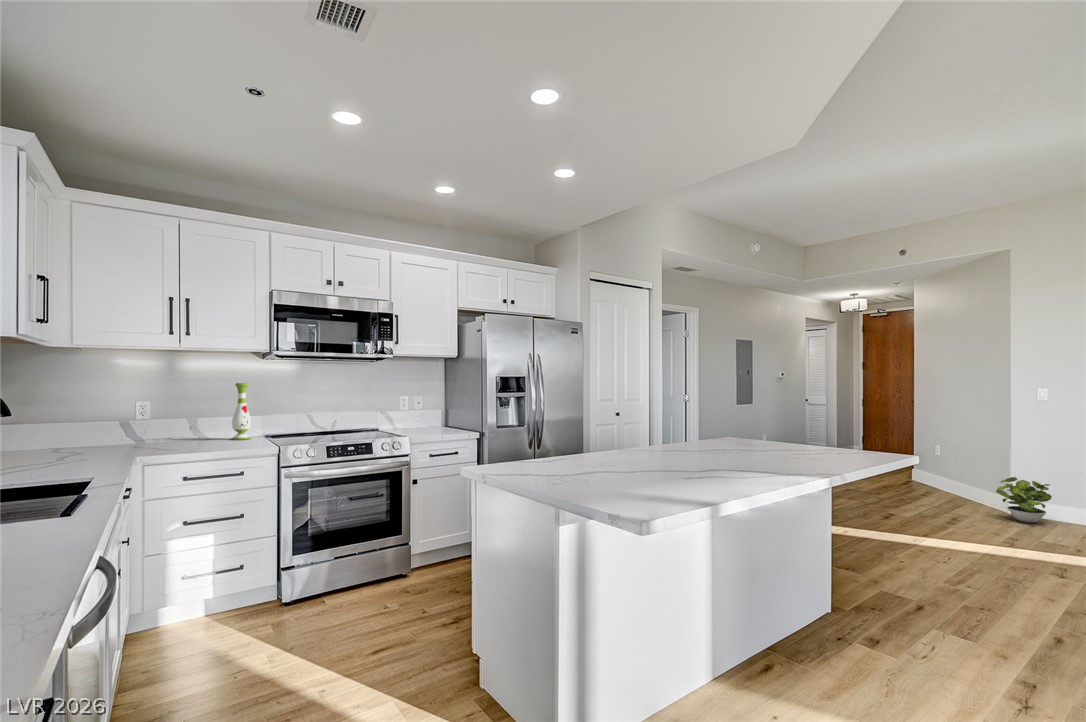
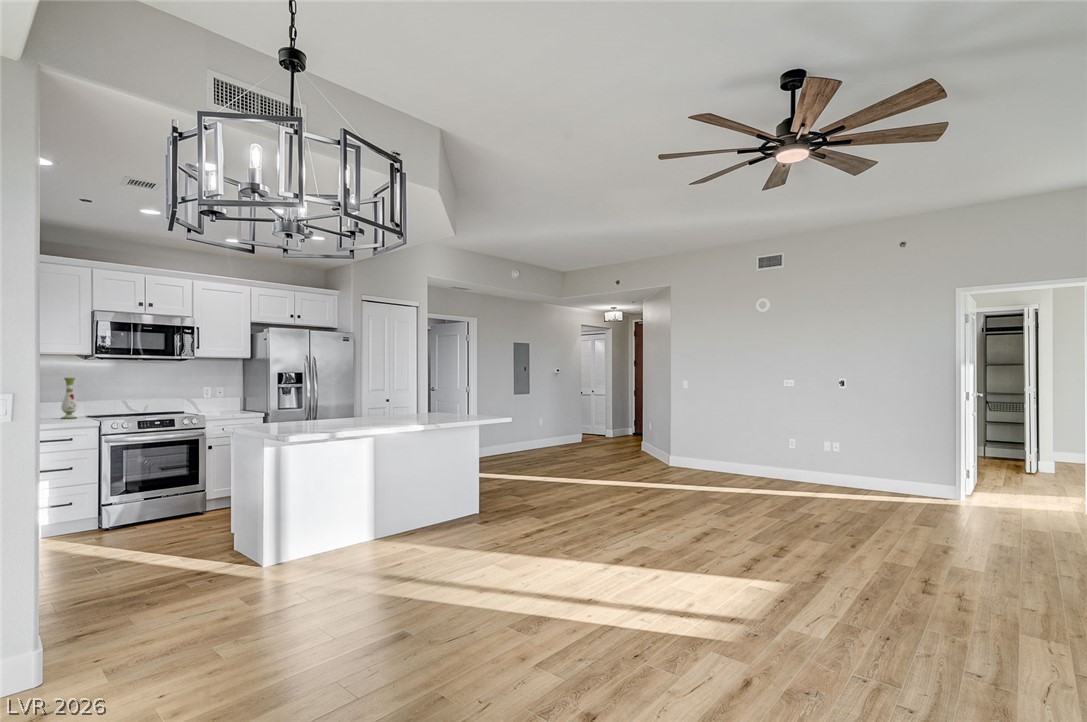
potted plant: present [996,477,1052,523] -> none [654,440,686,470]

